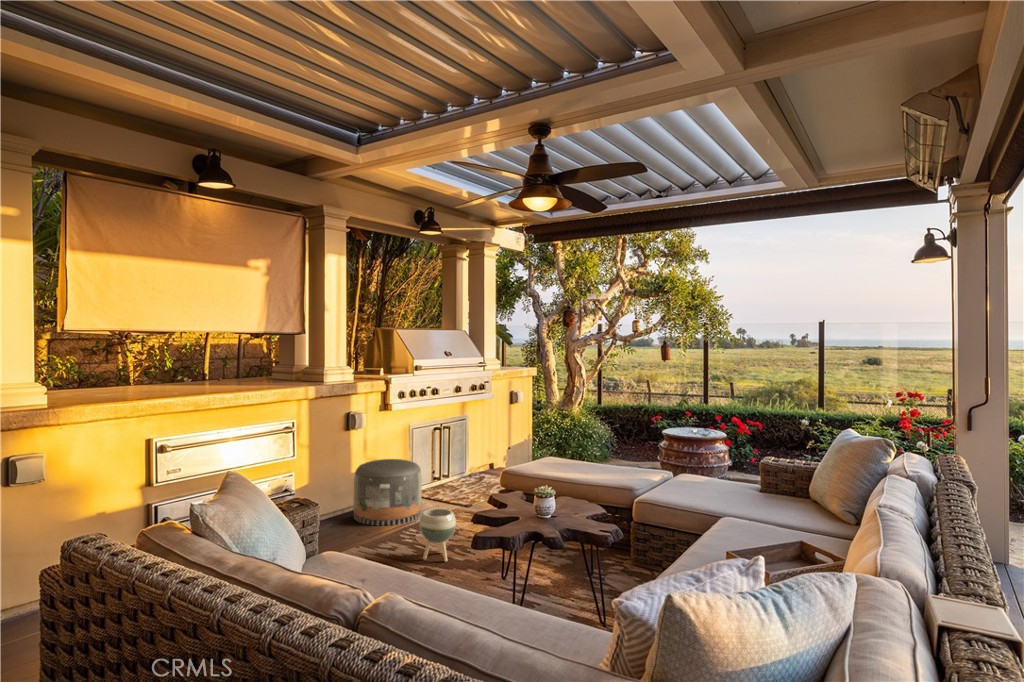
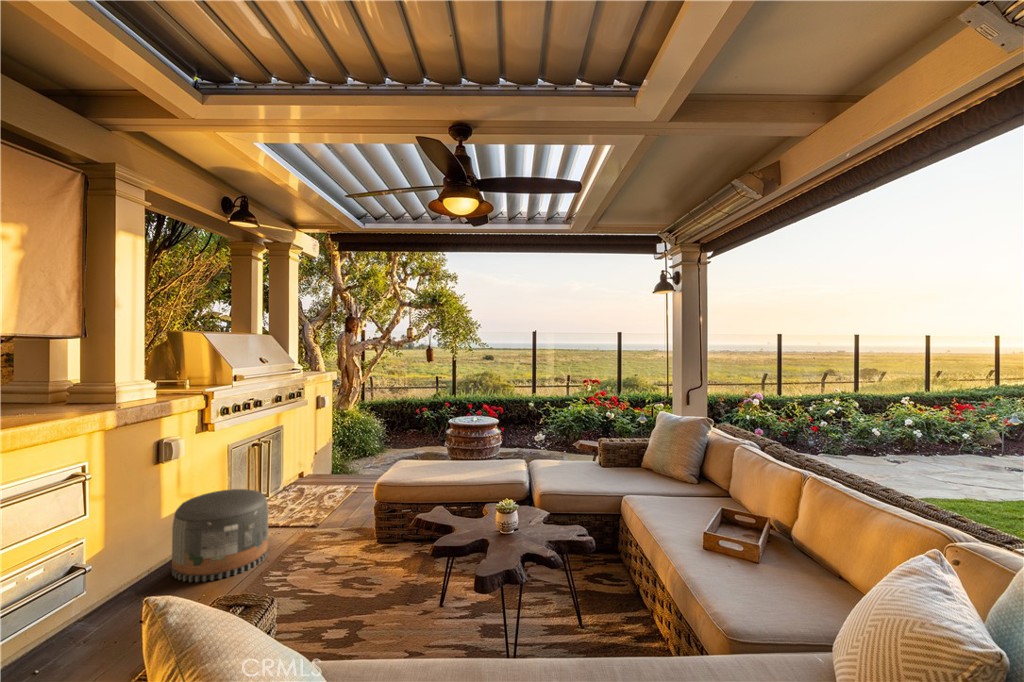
planter: present [420,508,456,562] -> none [321,541,365,608]

